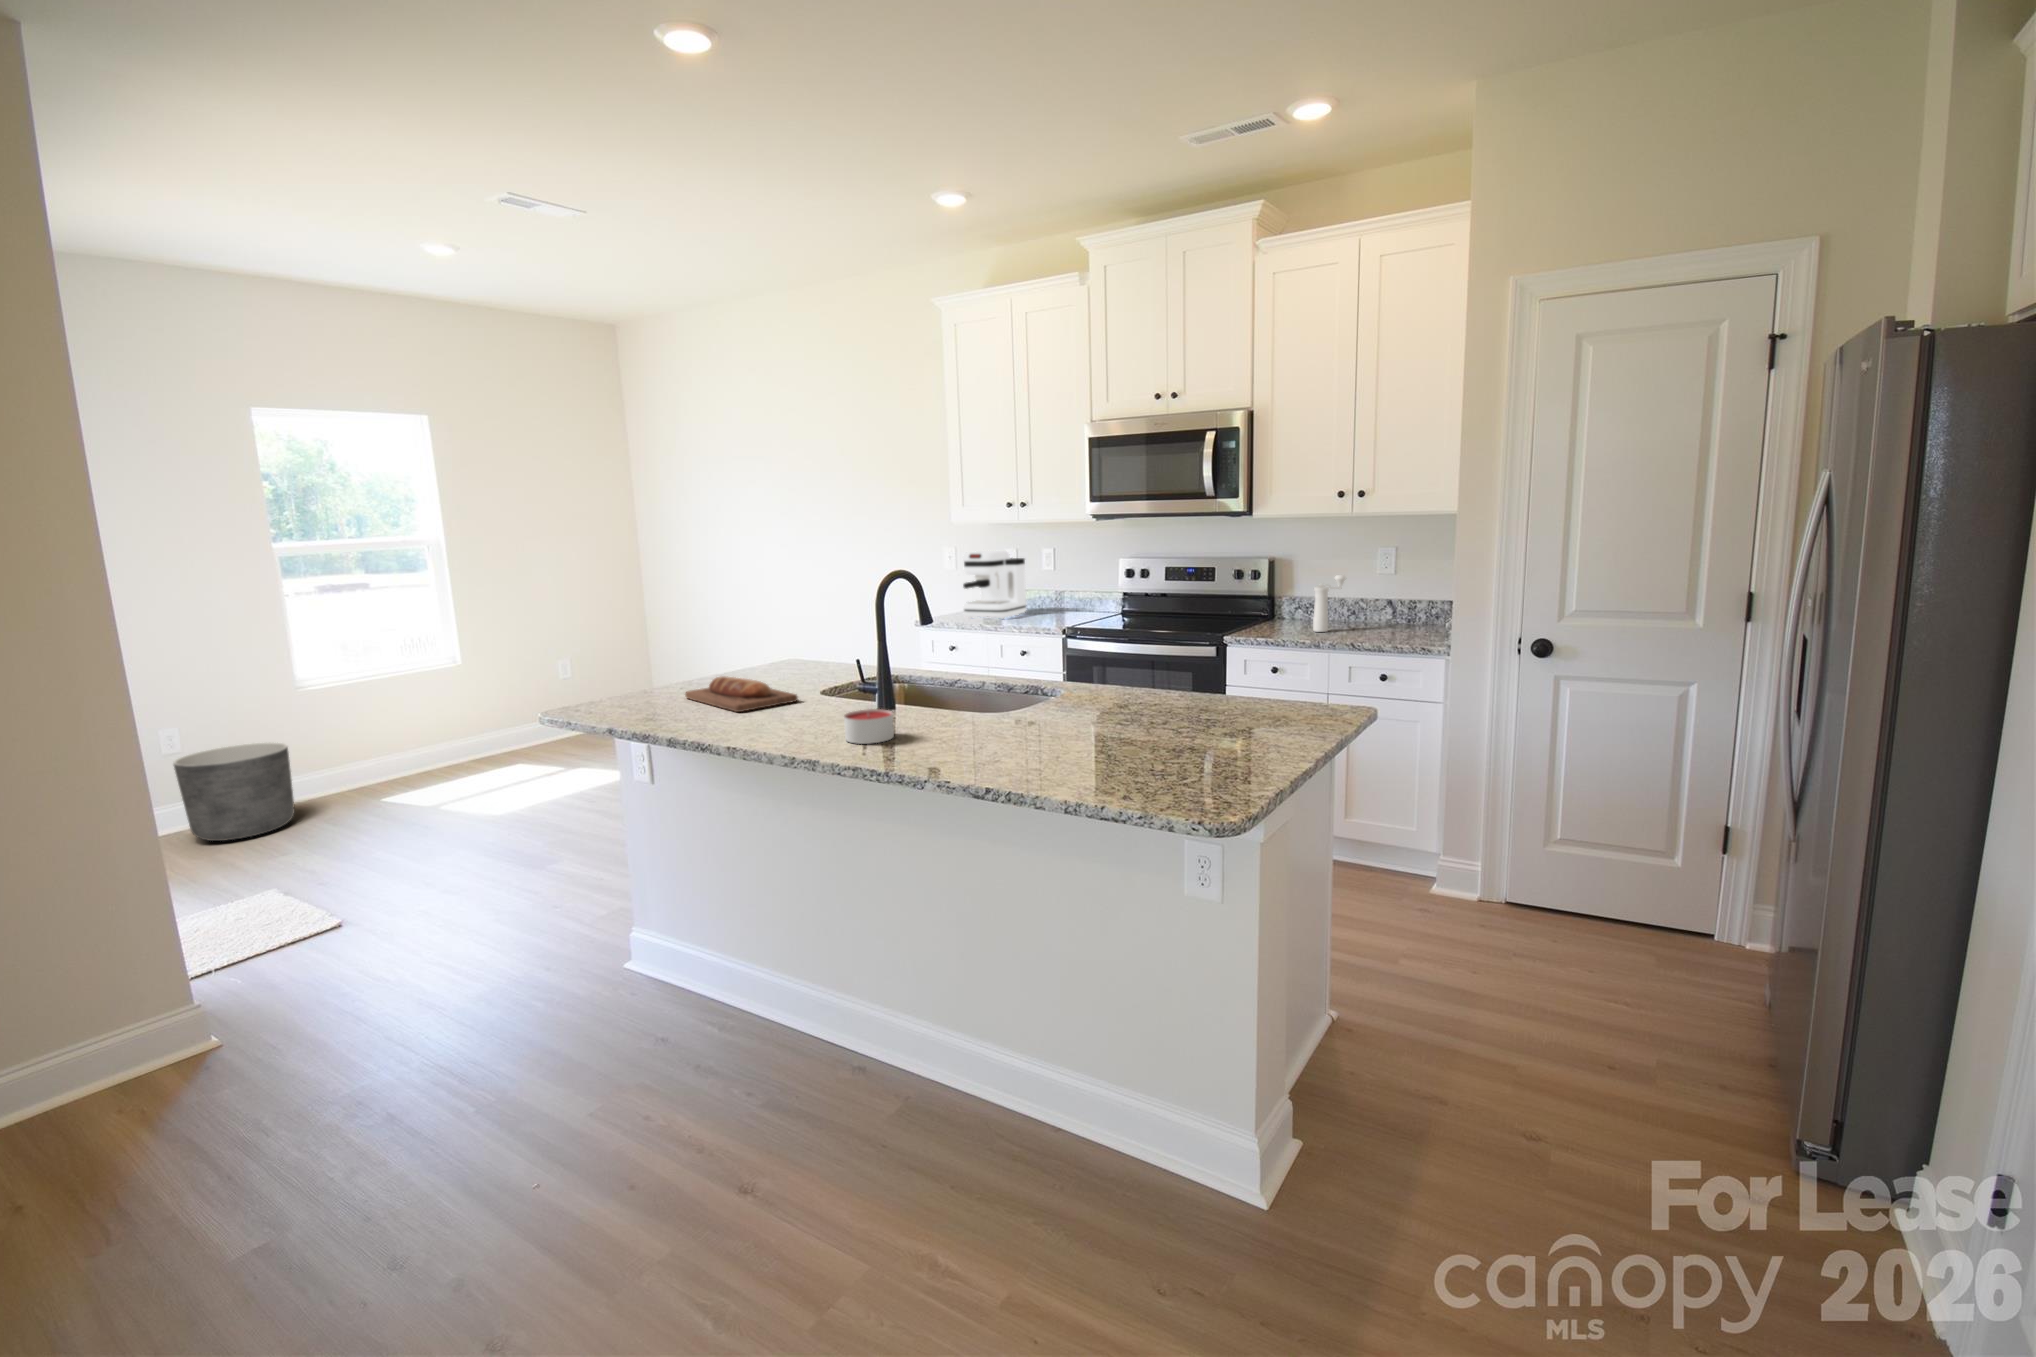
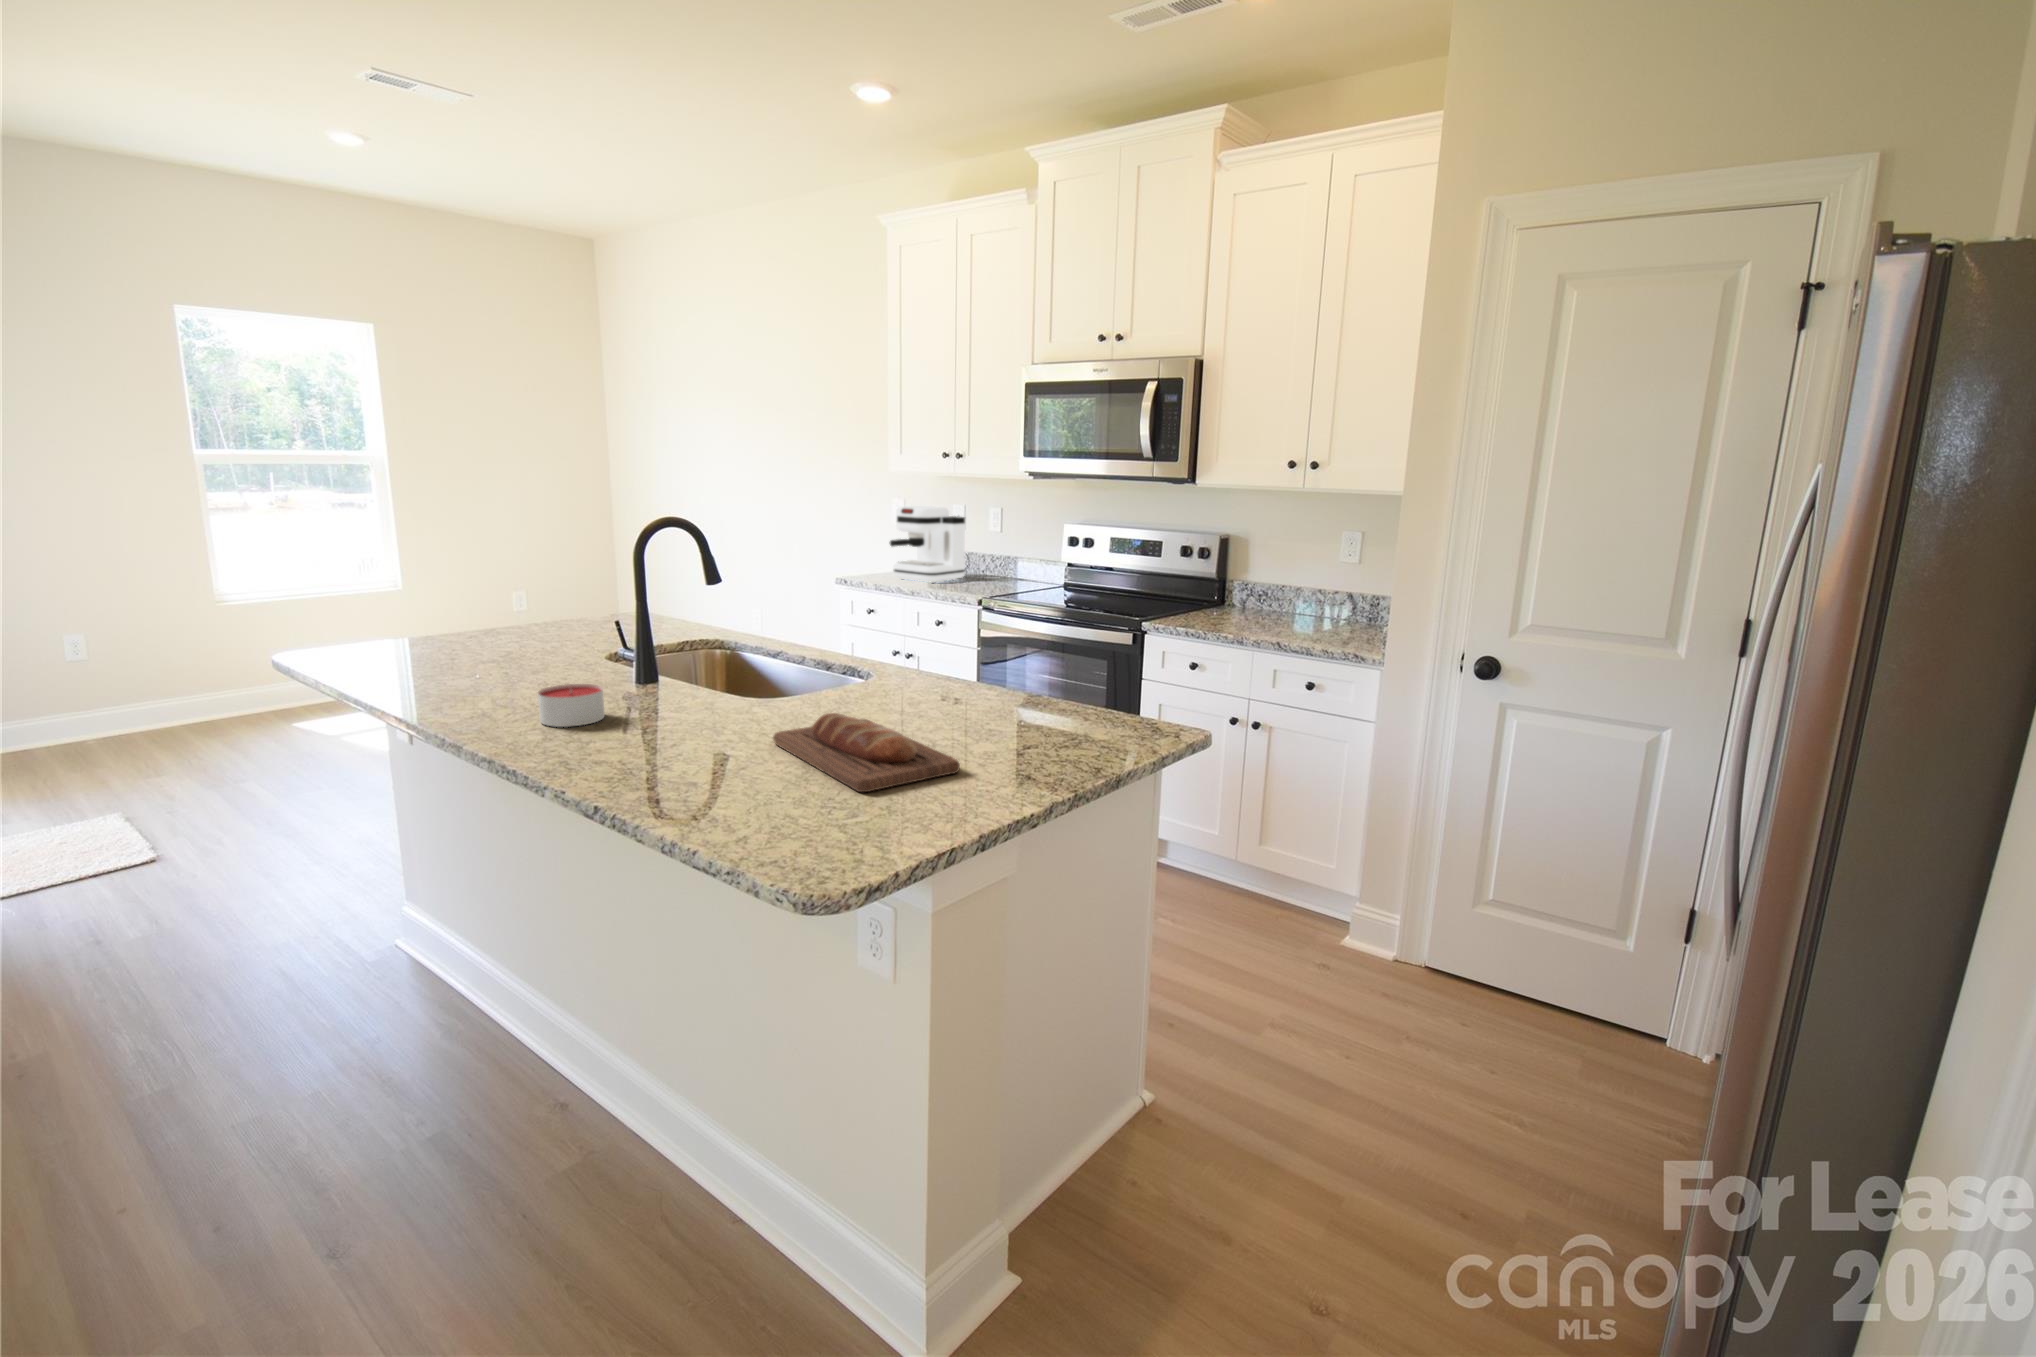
pepper mill: present [1313,575,1346,632] -> none [1249,560,1295,626]
bread loaf: present [685,676,798,712] -> present [773,713,960,792]
planter: present [173,743,295,841] -> none [69,656,201,754]

